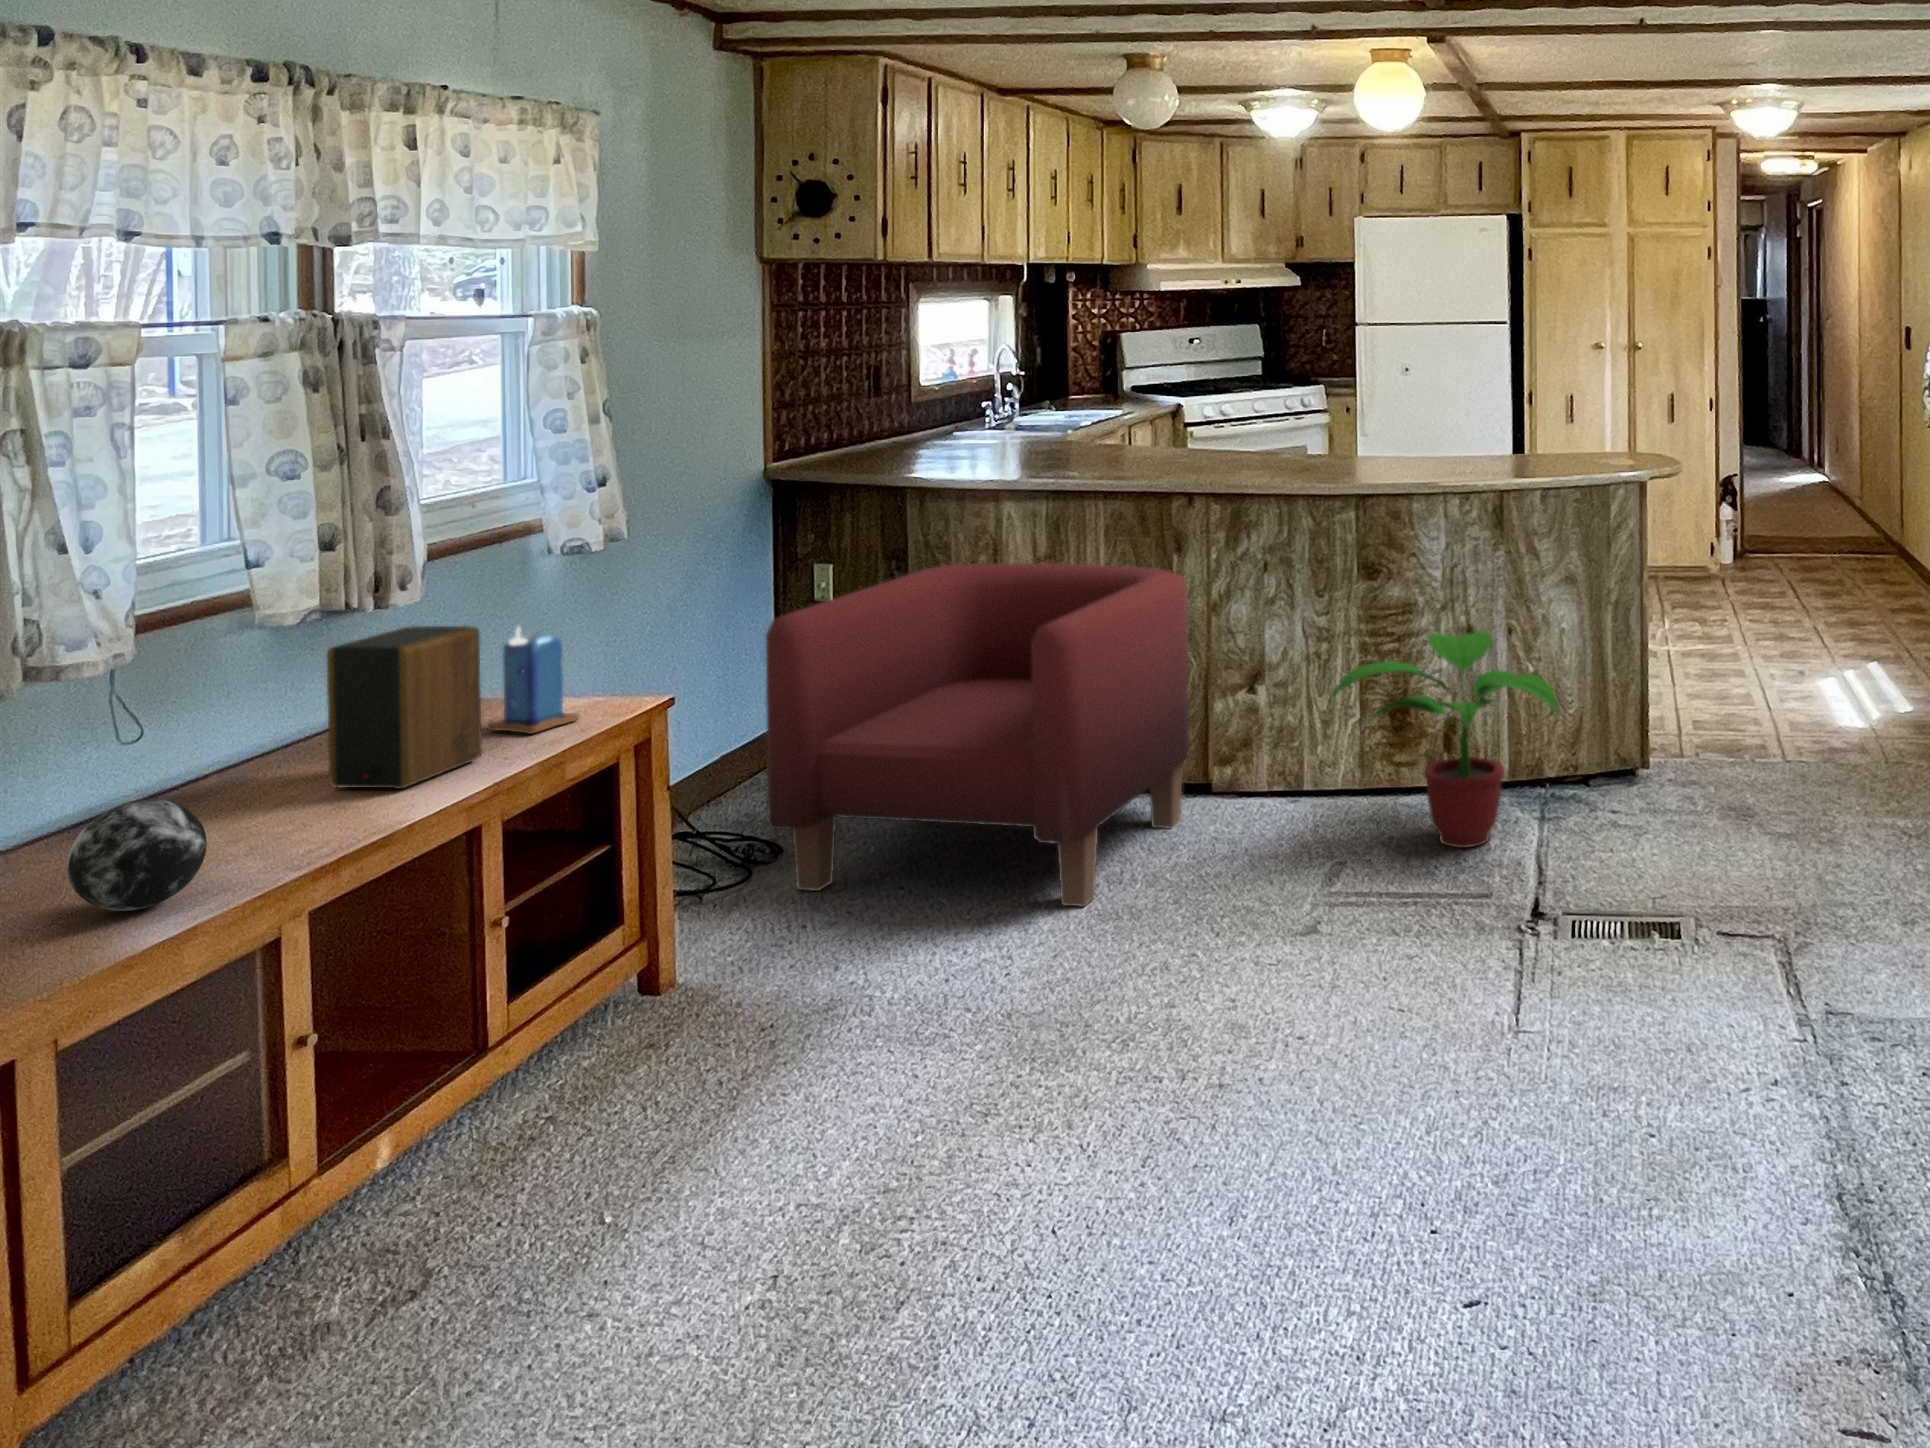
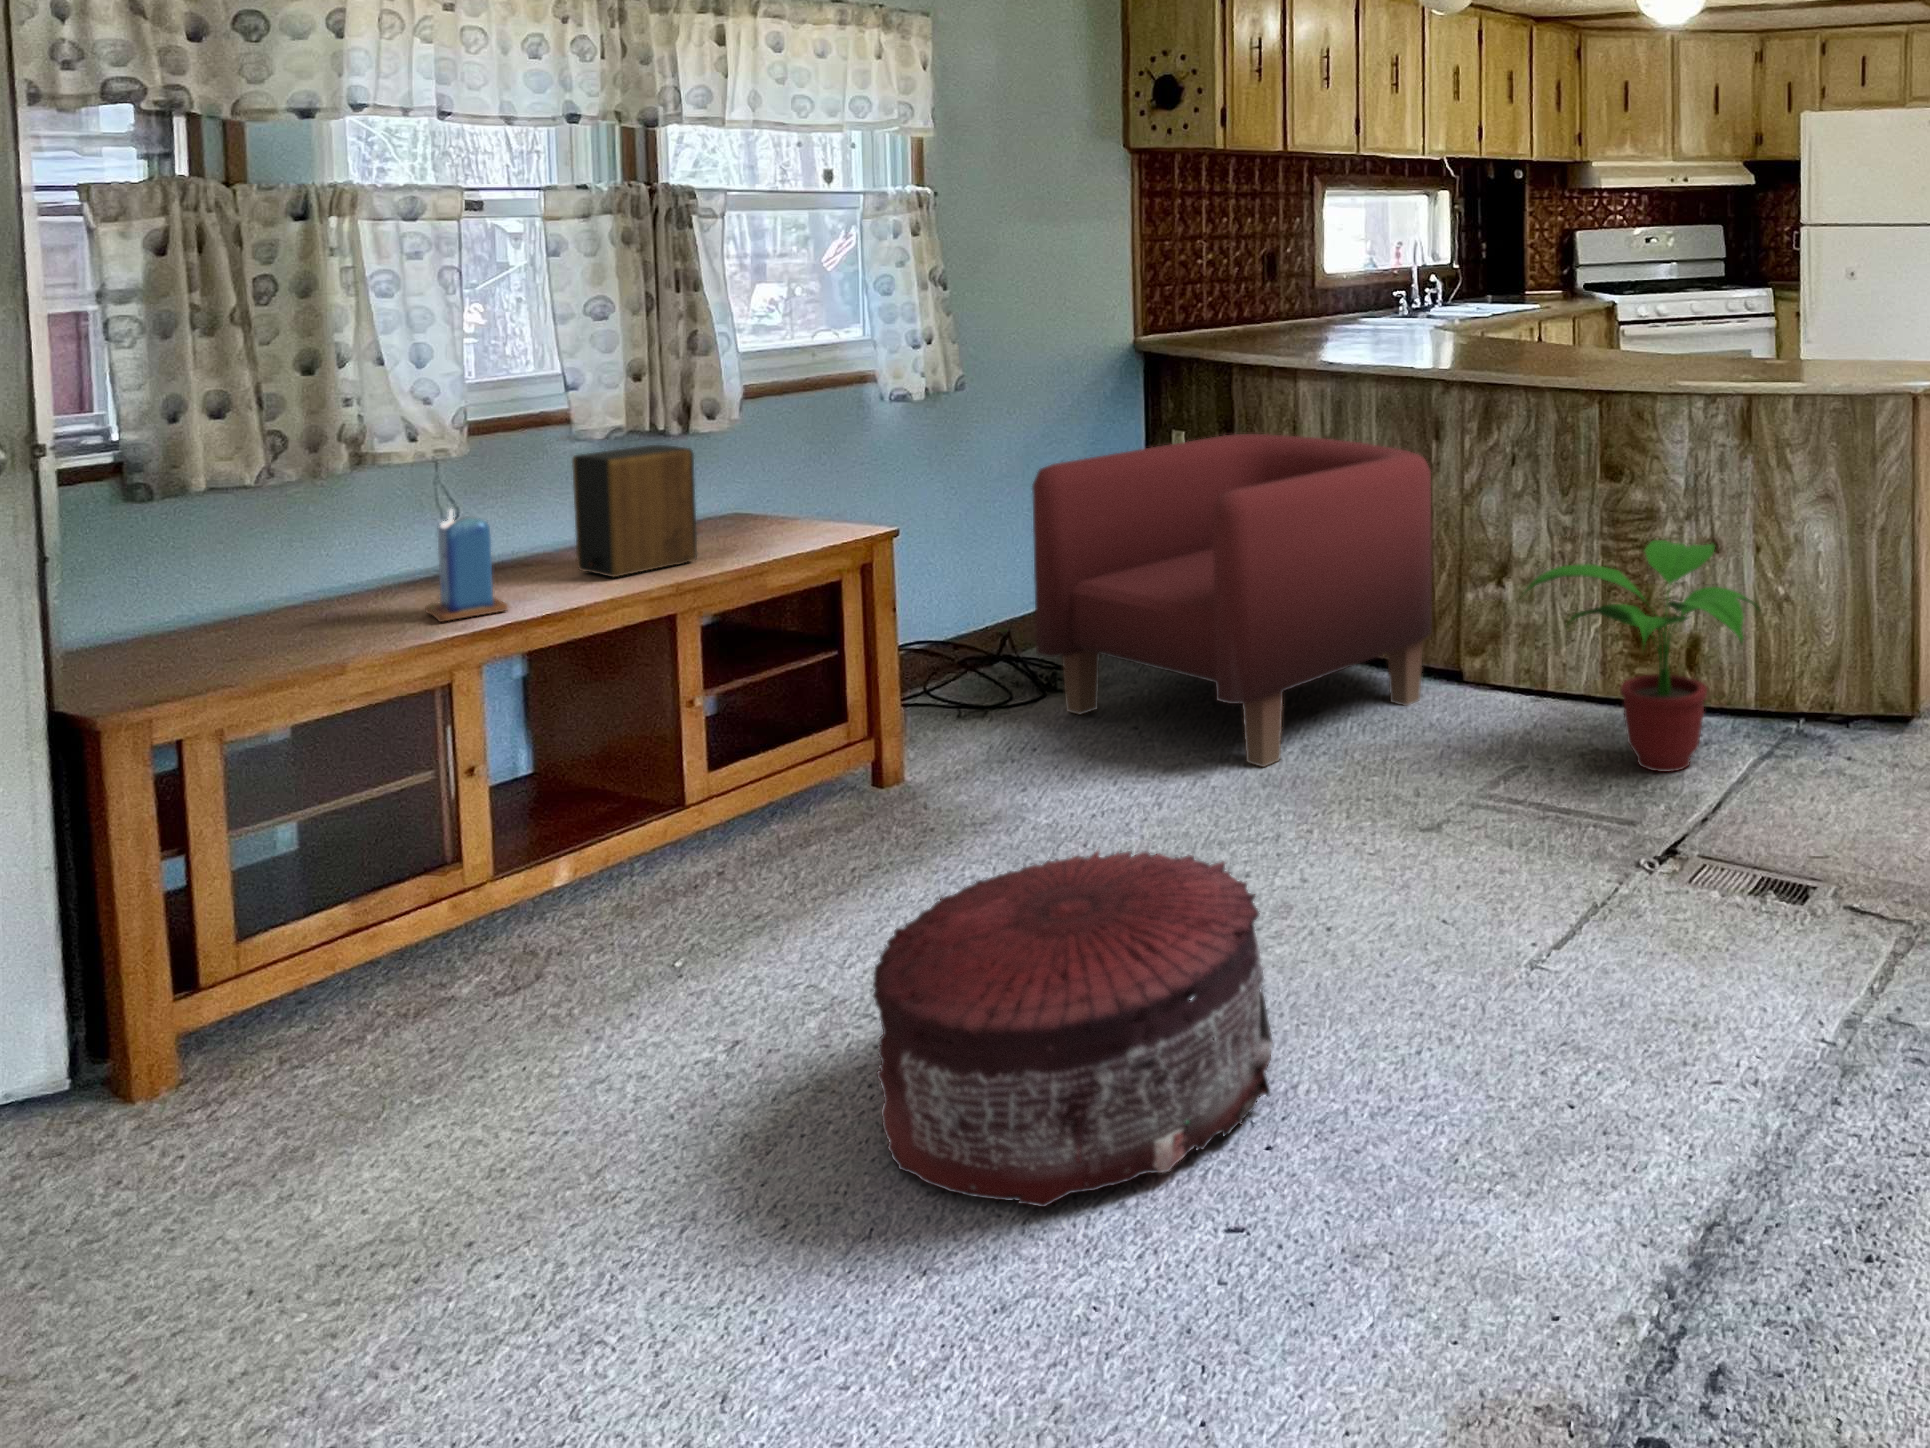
candle: present [487,627,579,734] -> present [425,510,508,622]
decorative orb: present [67,799,207,911] -> none [271,560,378,646]
pouf: none [1014,965,1402,1313] -> present [873,851,1272,1207]

